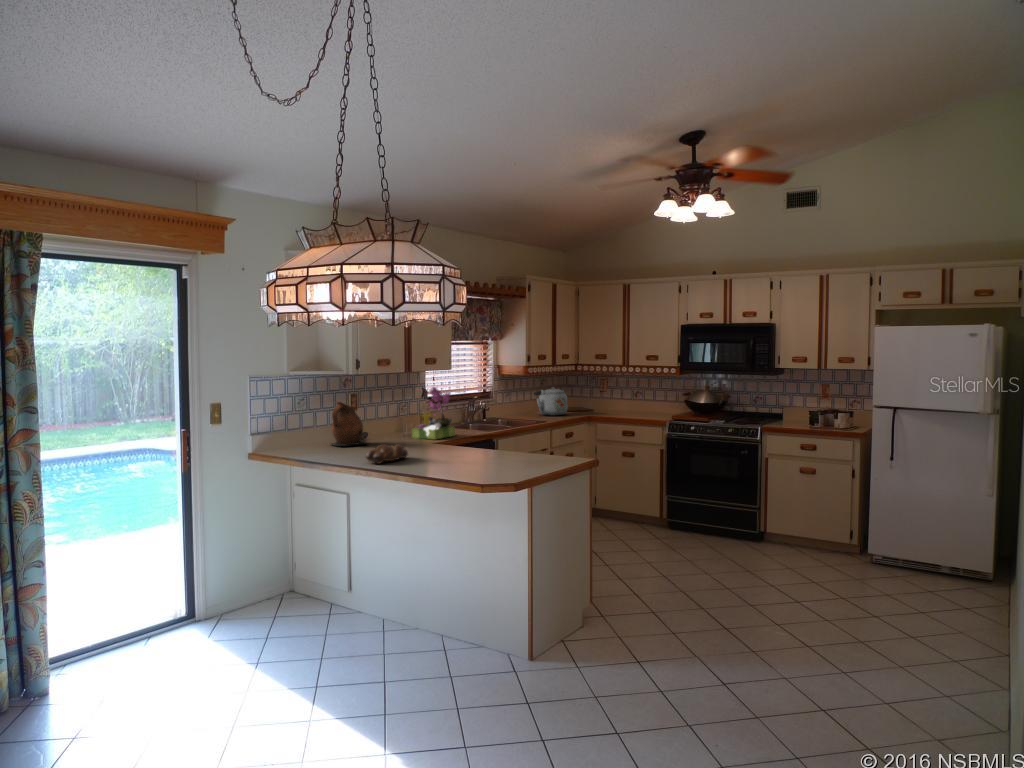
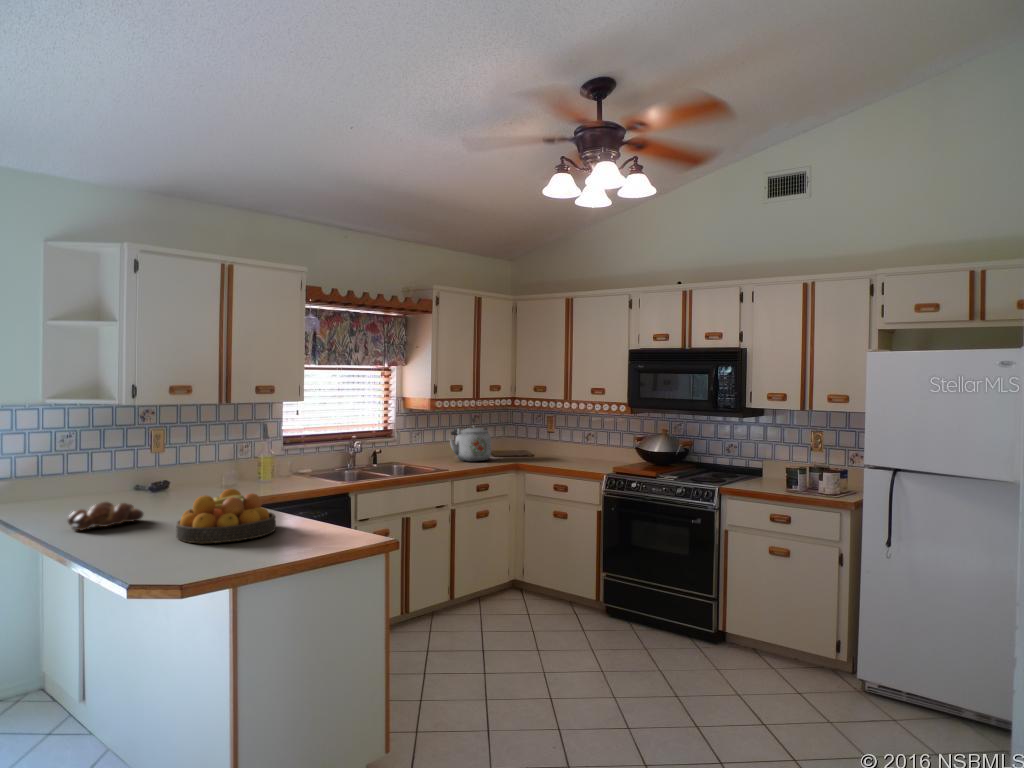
flower arrangement: present [412,387,455,439] -> none [228,421,286,493]
ceramic pitcher: present [332,402,367,446] -> none [99,440,155,498]
fruit bowl: none [454,431,519,467] -> present [176,489,276,543]

